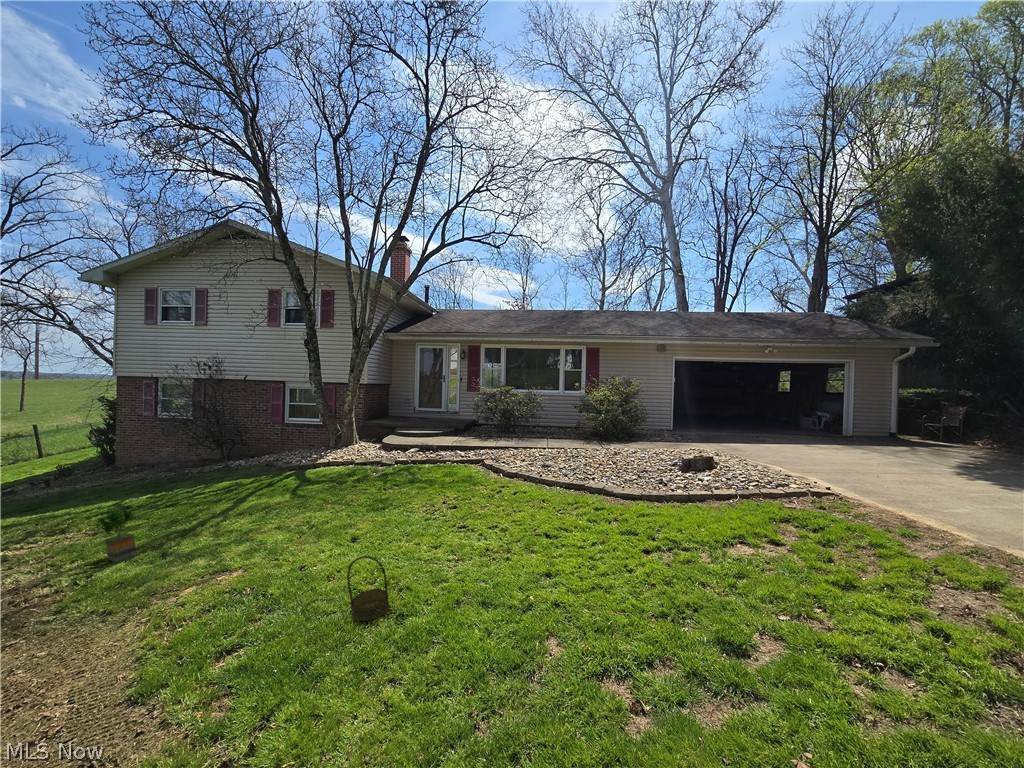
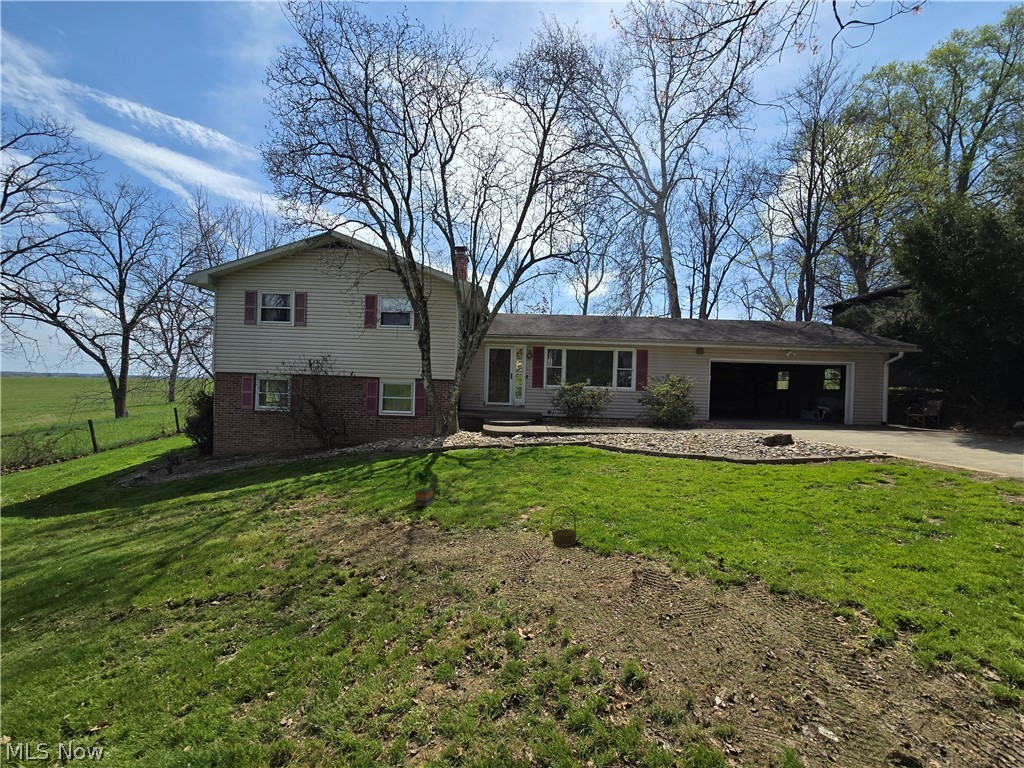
basket: present [347,556,389,621] -> present [551,506,576,546]

